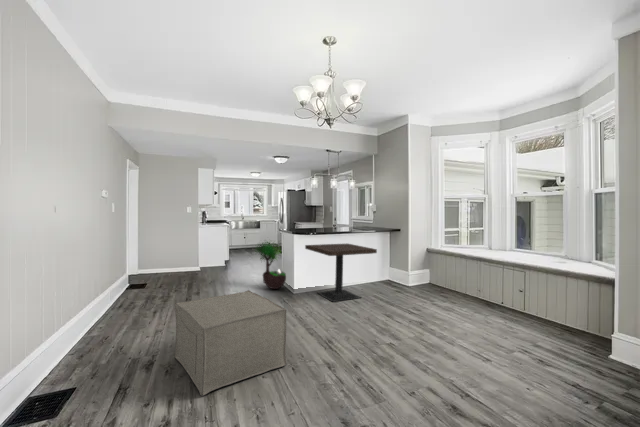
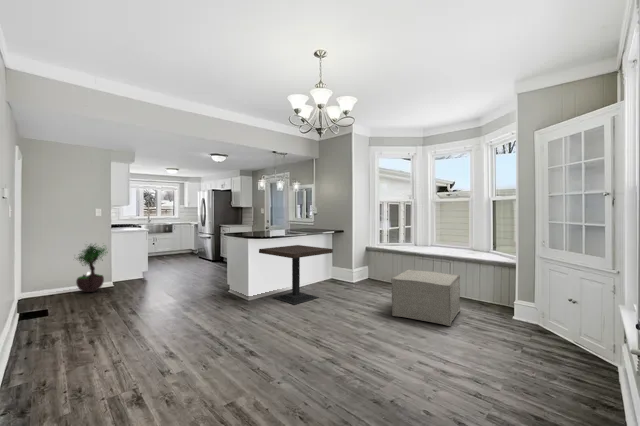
potted tree: present [255,242,286,289] -> present [76,245,106,292]
ottoman: present [175,290,286,396] -> present [391,269,460,326]

